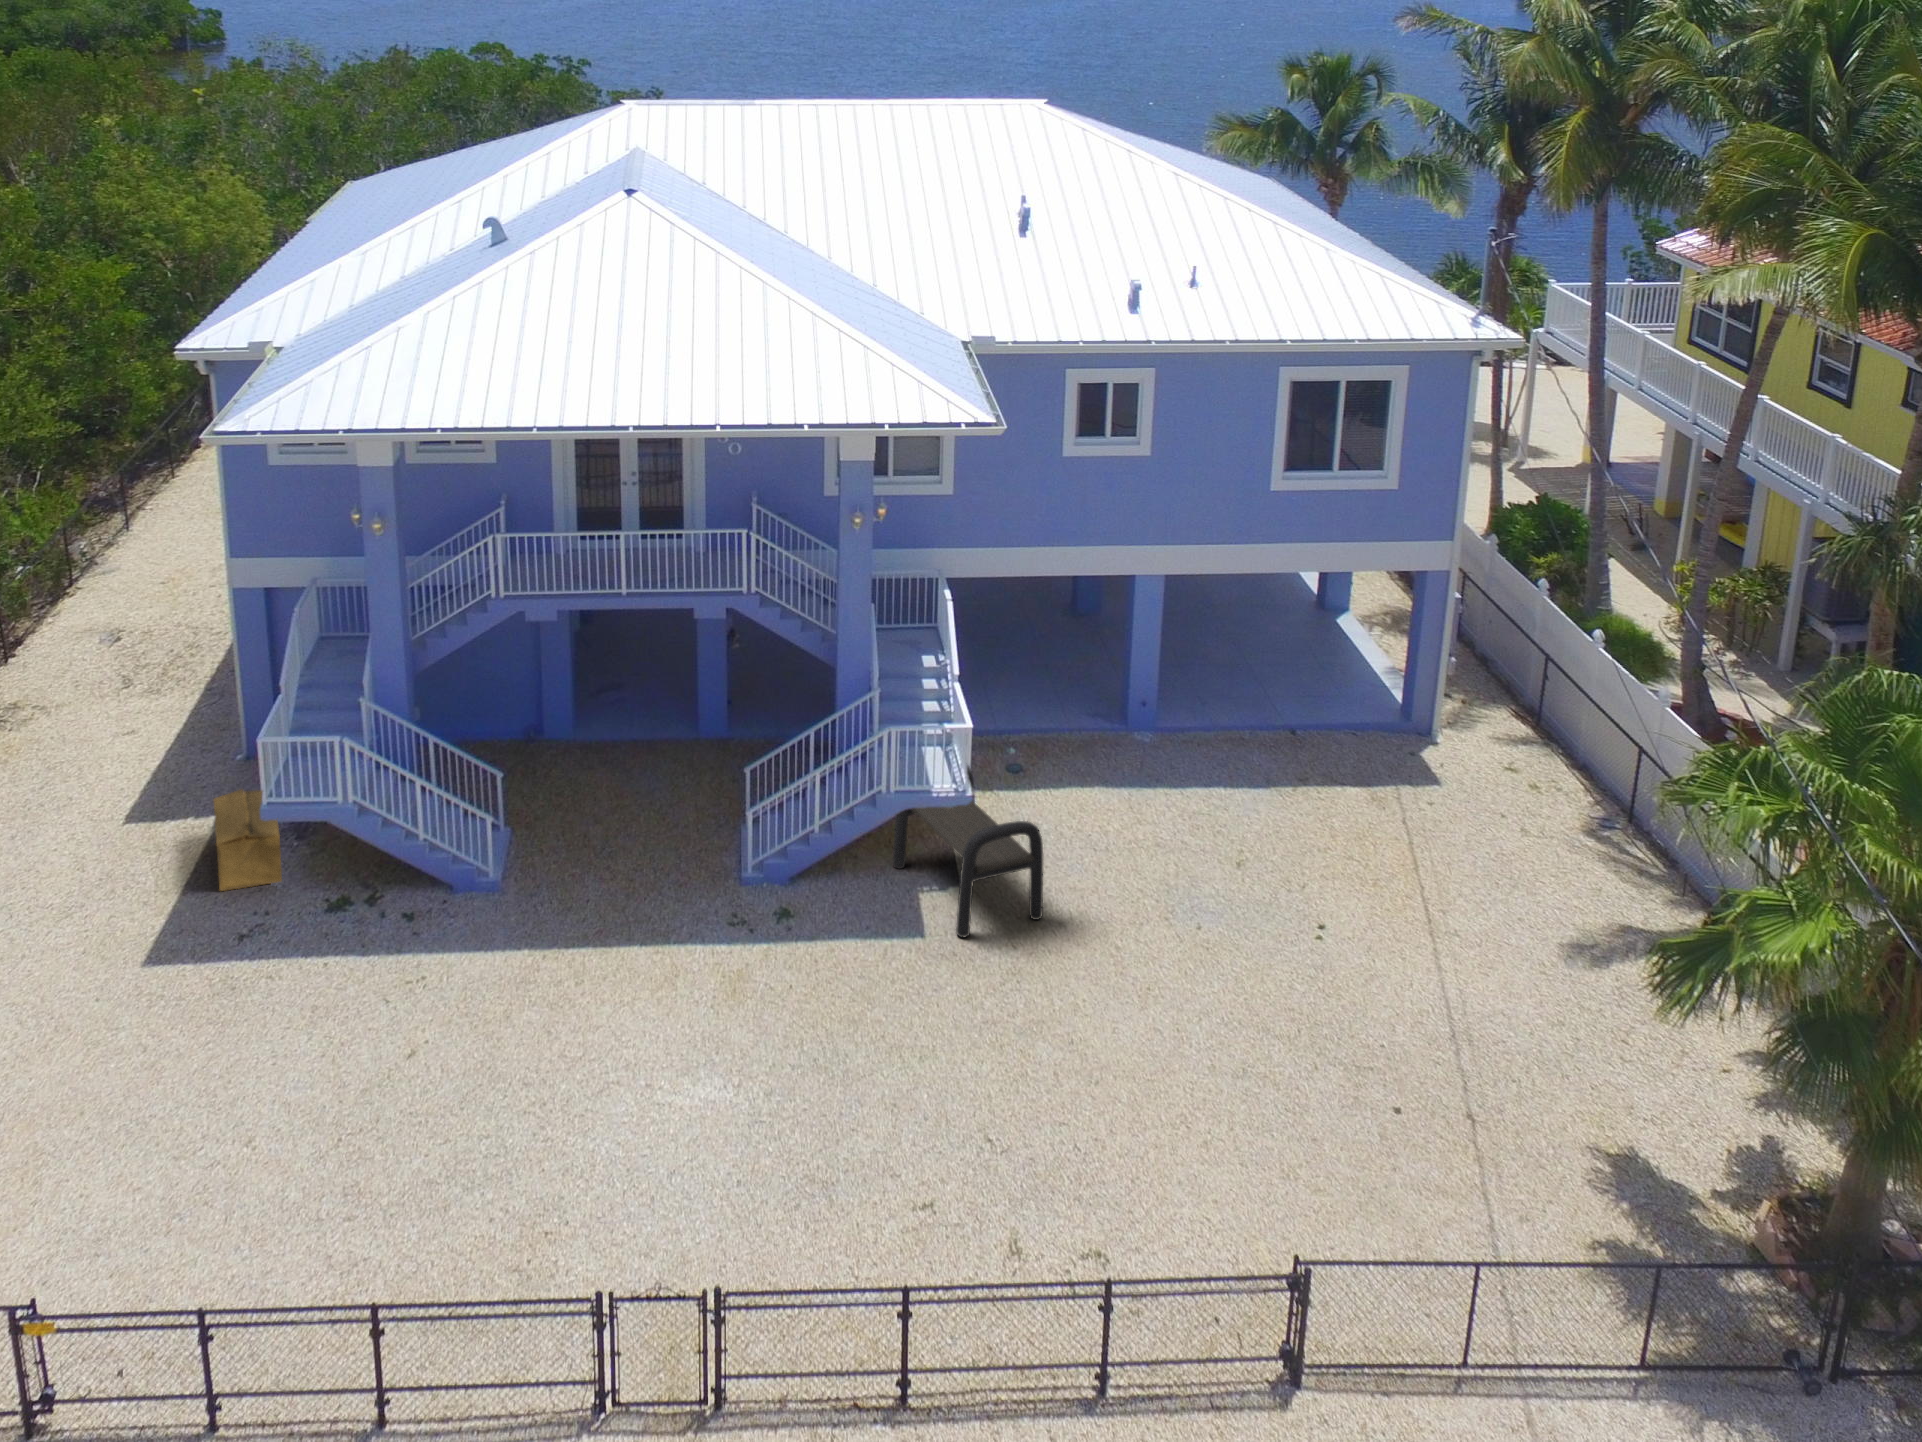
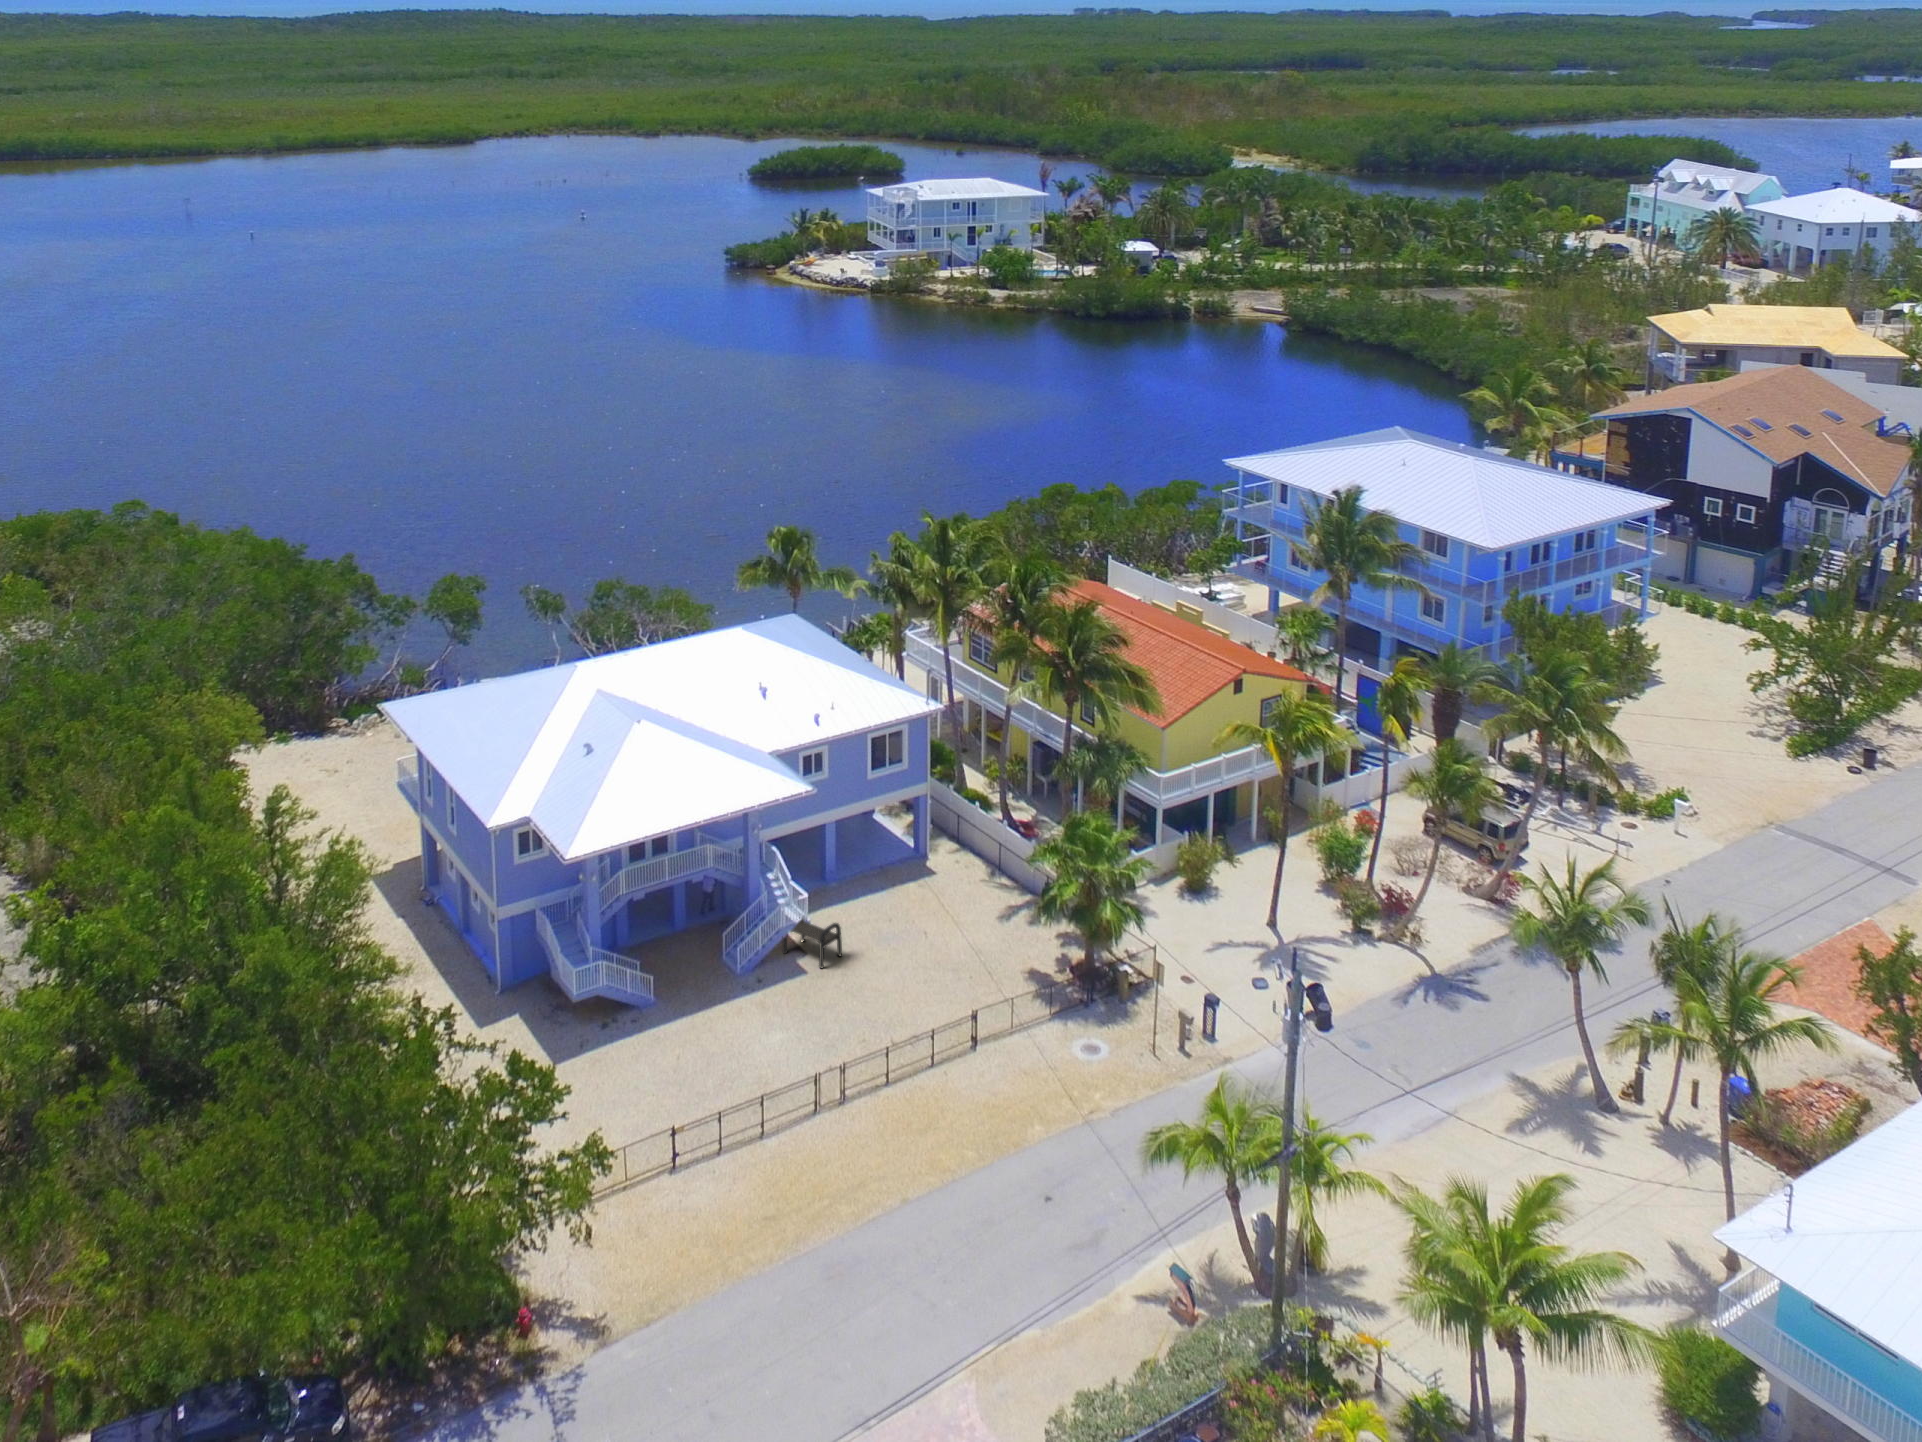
cardboard box: present [214,789,282,891] -> none [541,988,583,1029]

